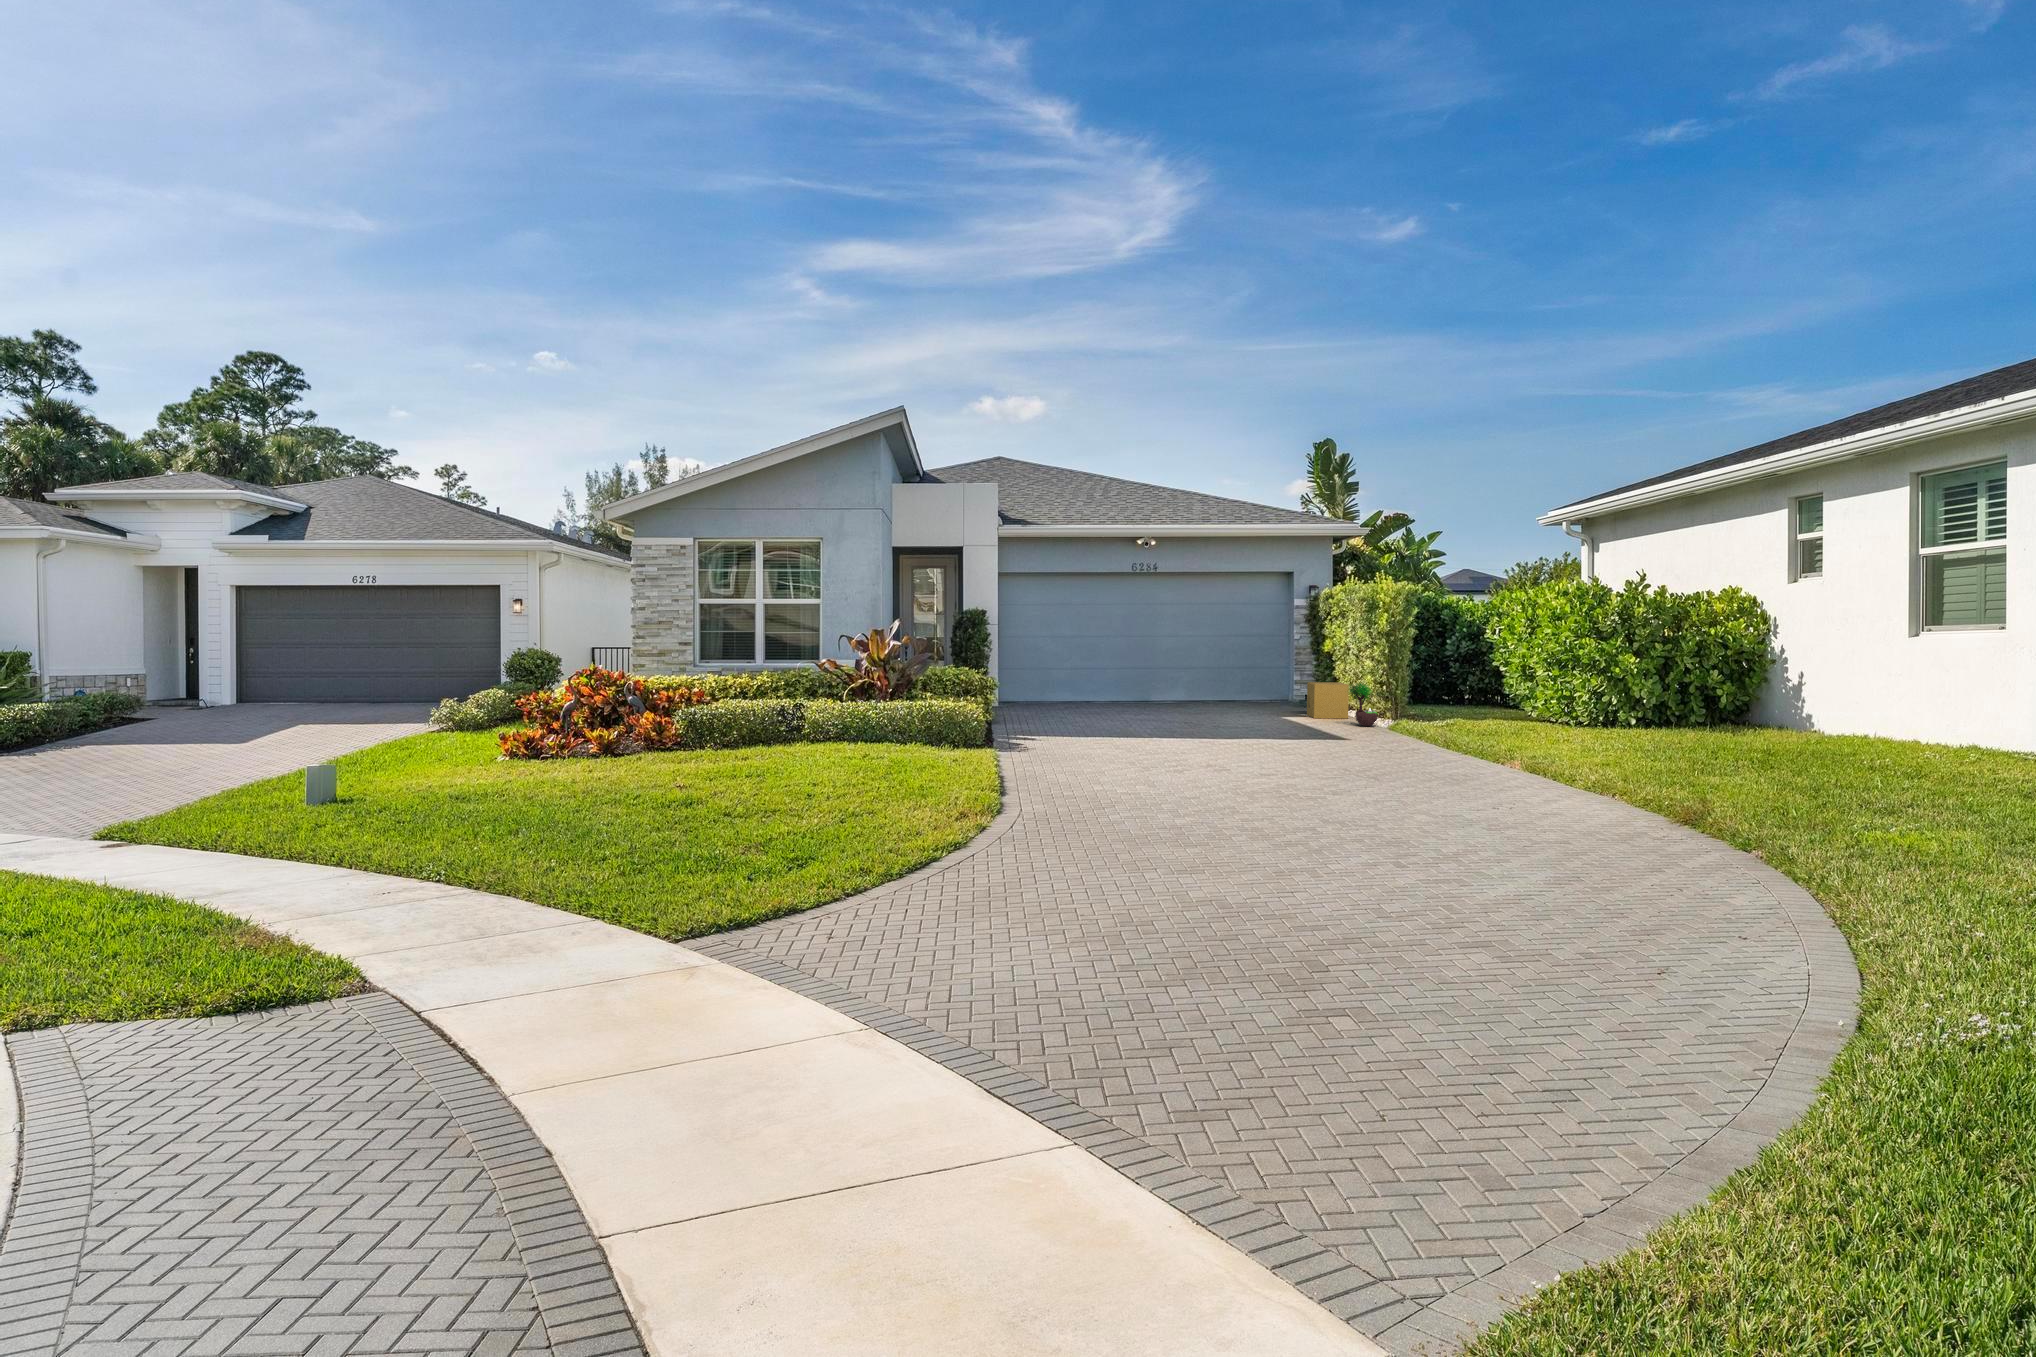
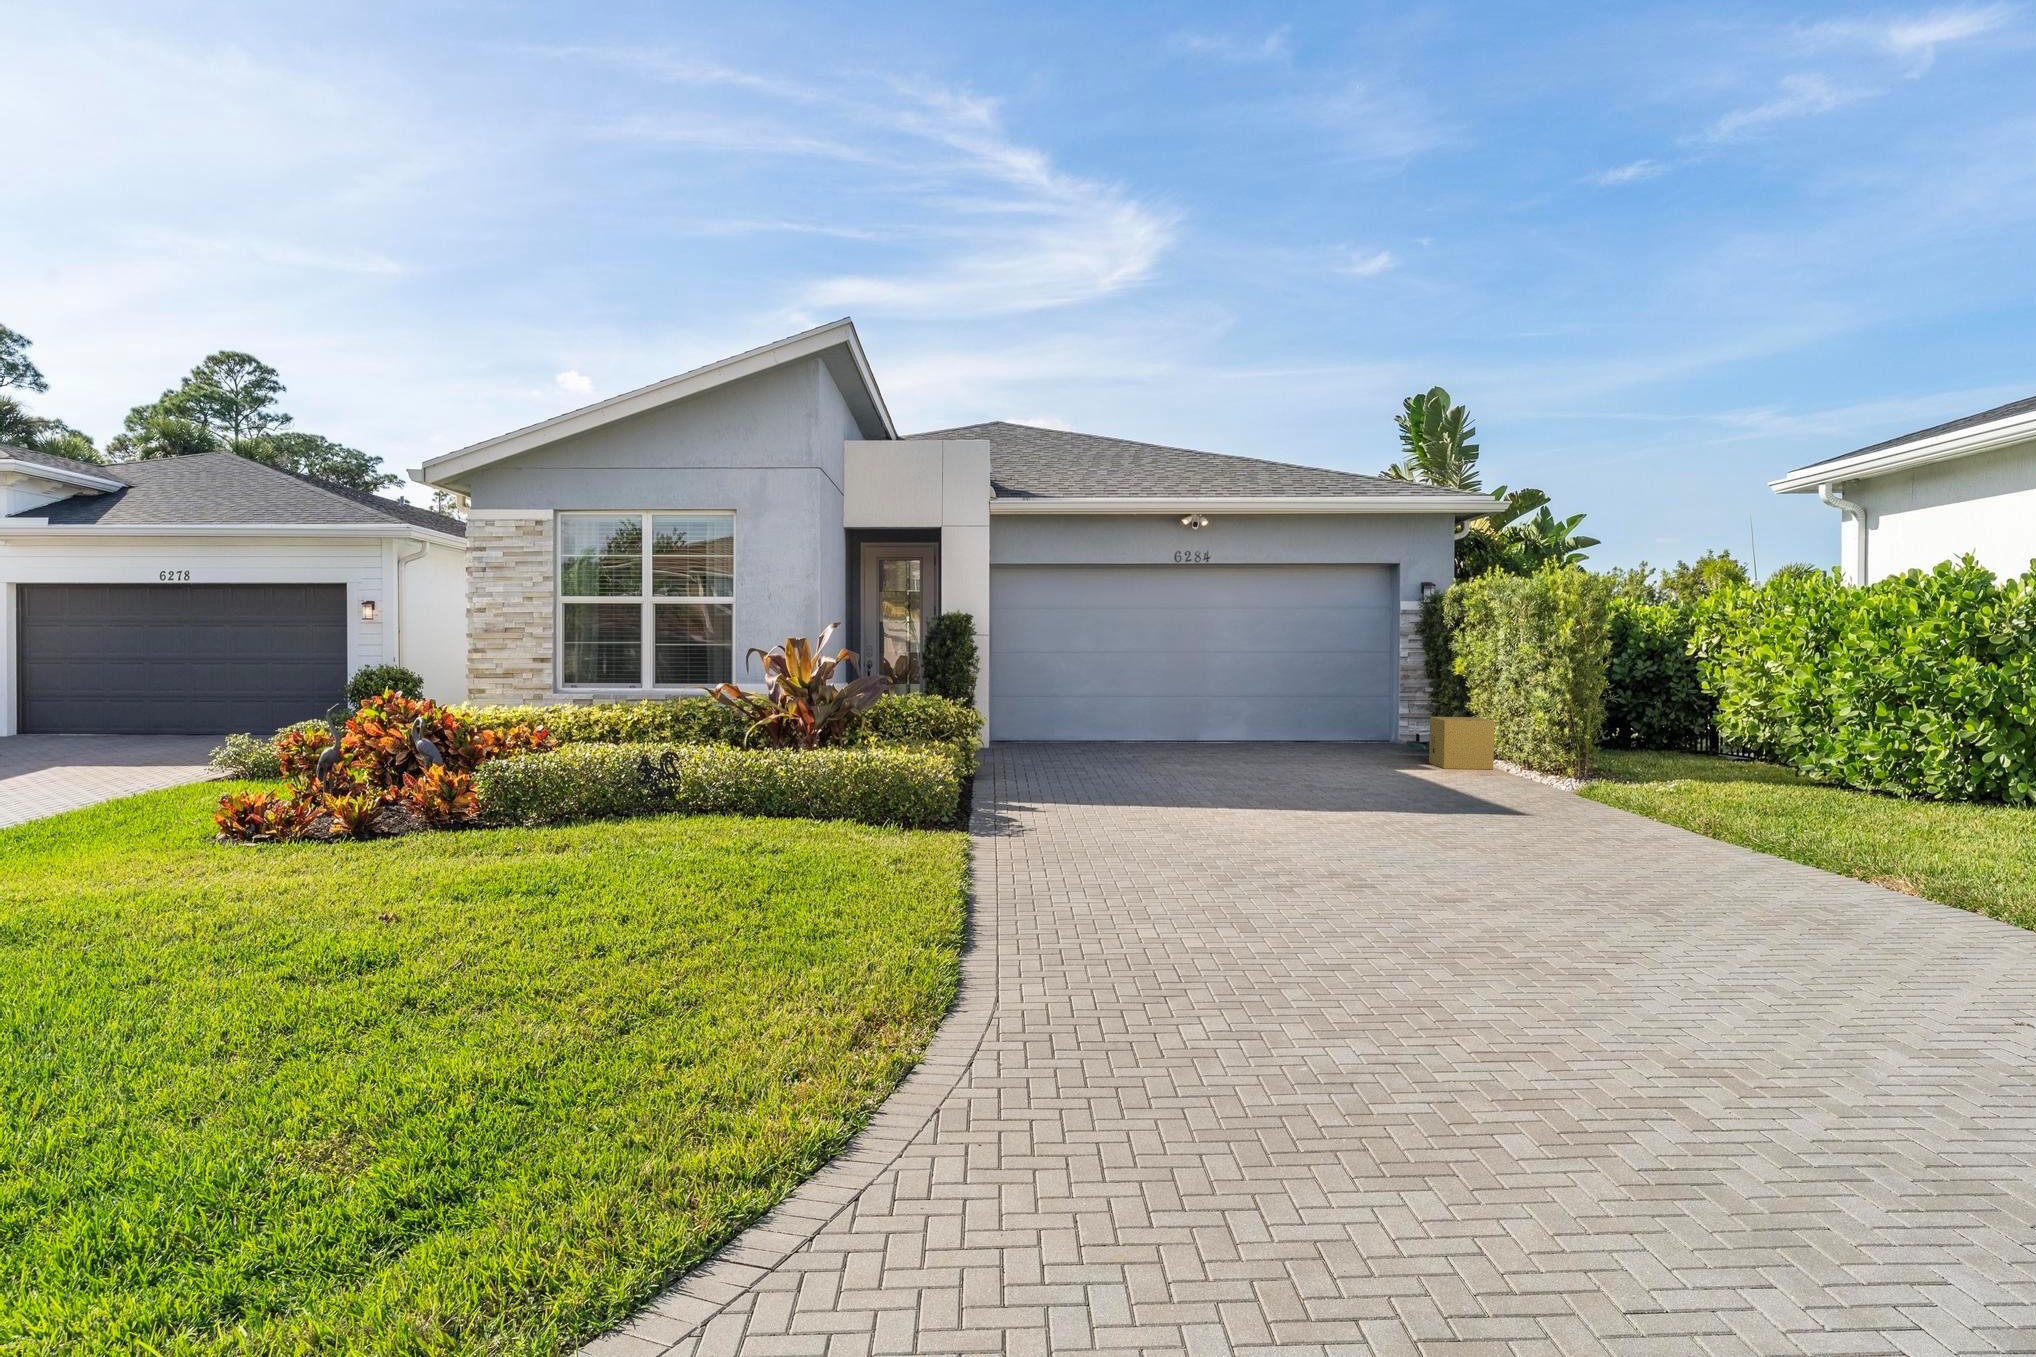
potted tree: present [1349,681,1377,726] -> none [1500,713,1550,784]

